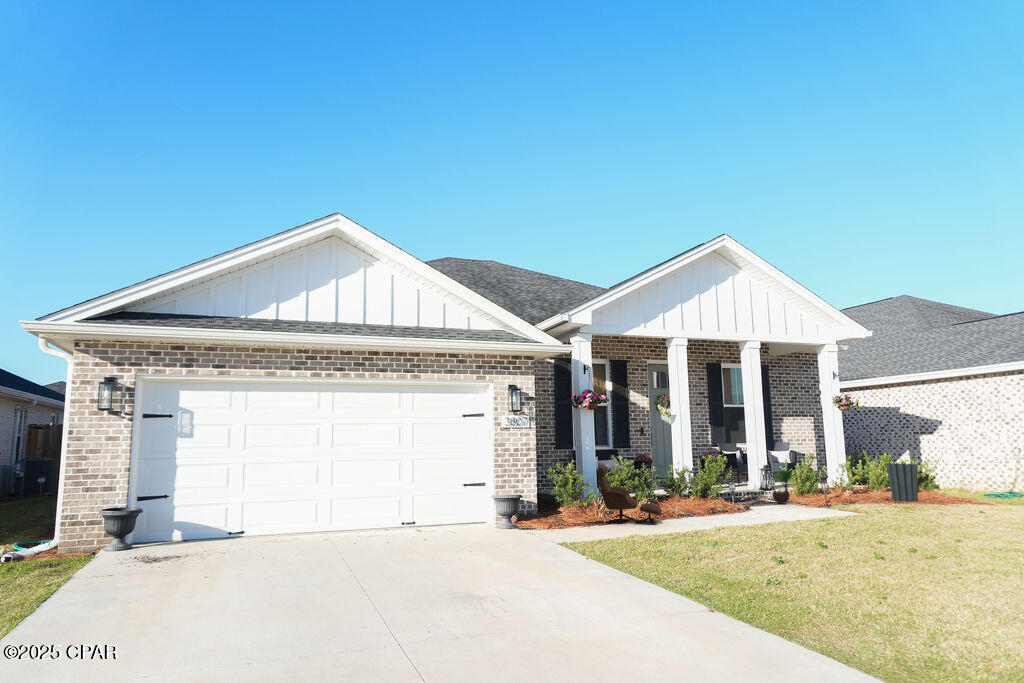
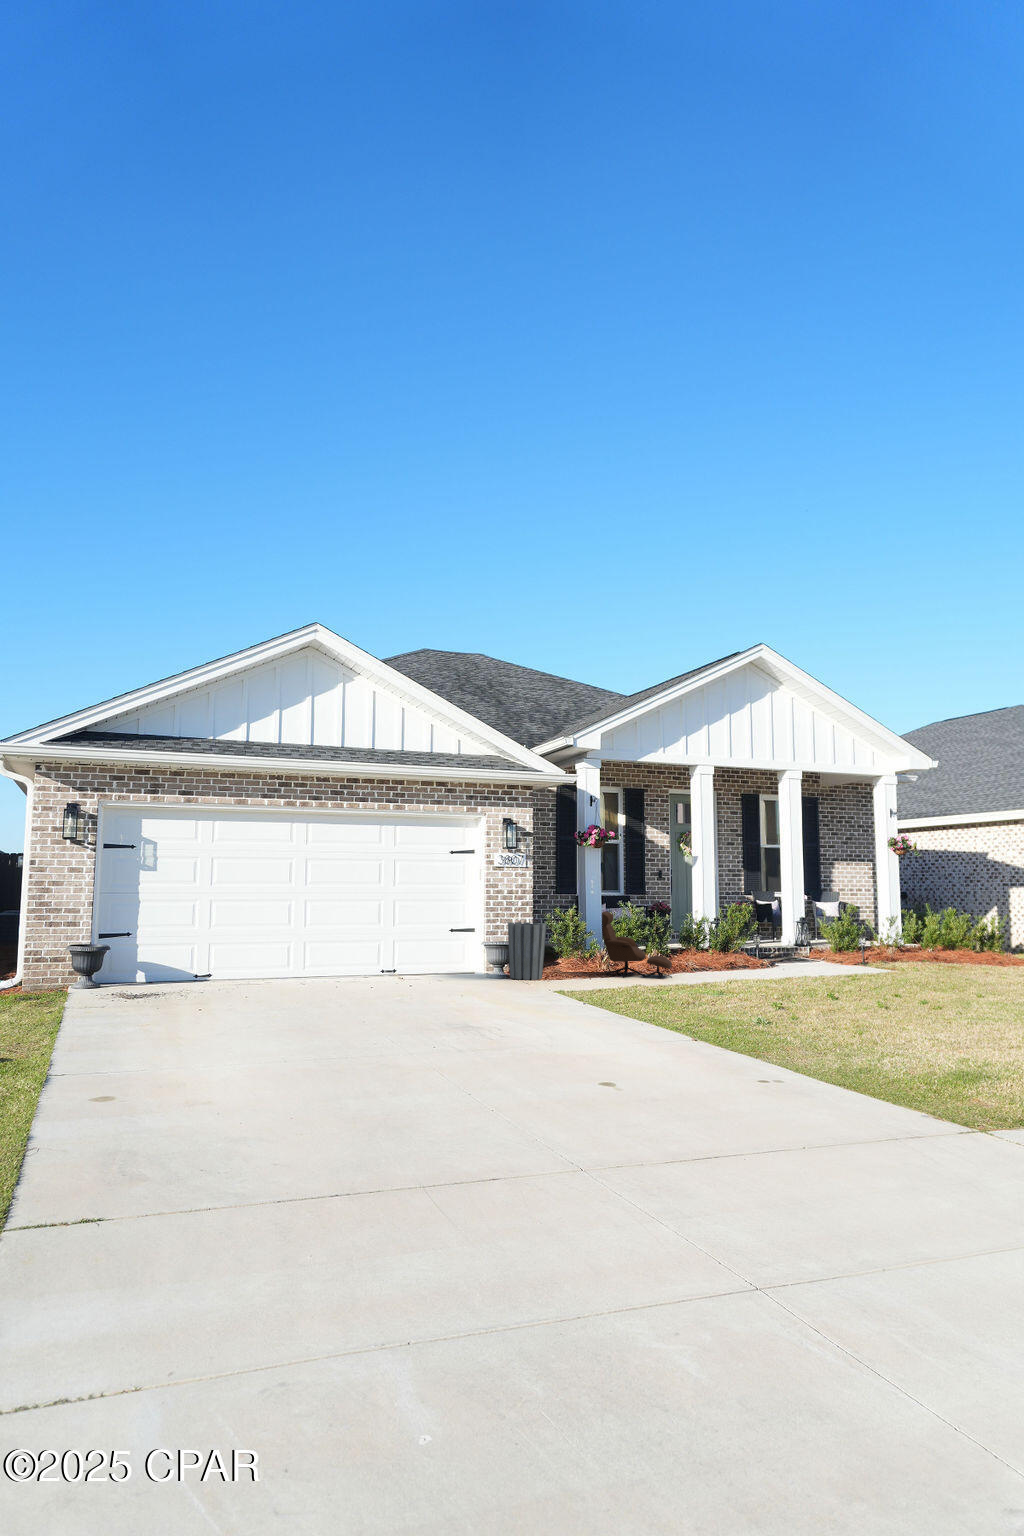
trash can: present [887,463,918,501] -> present [508,922,547,980]
potted tree: present [772,470,792,504] -> none [807,919,832,962]

